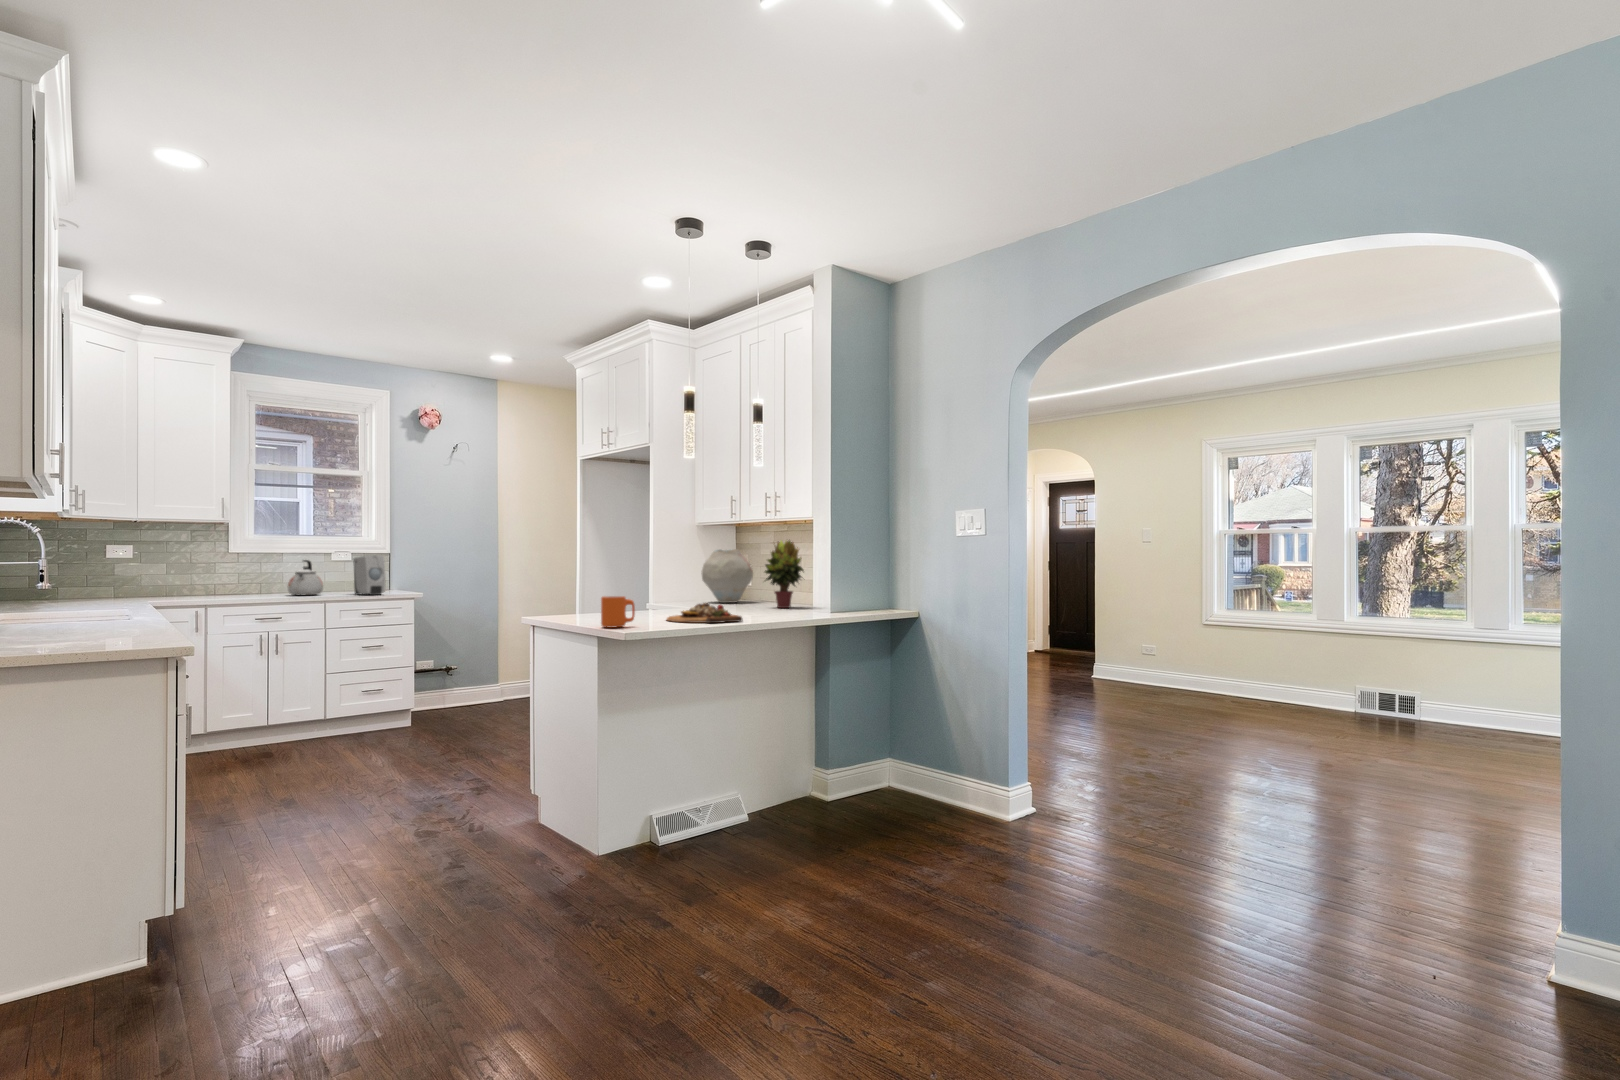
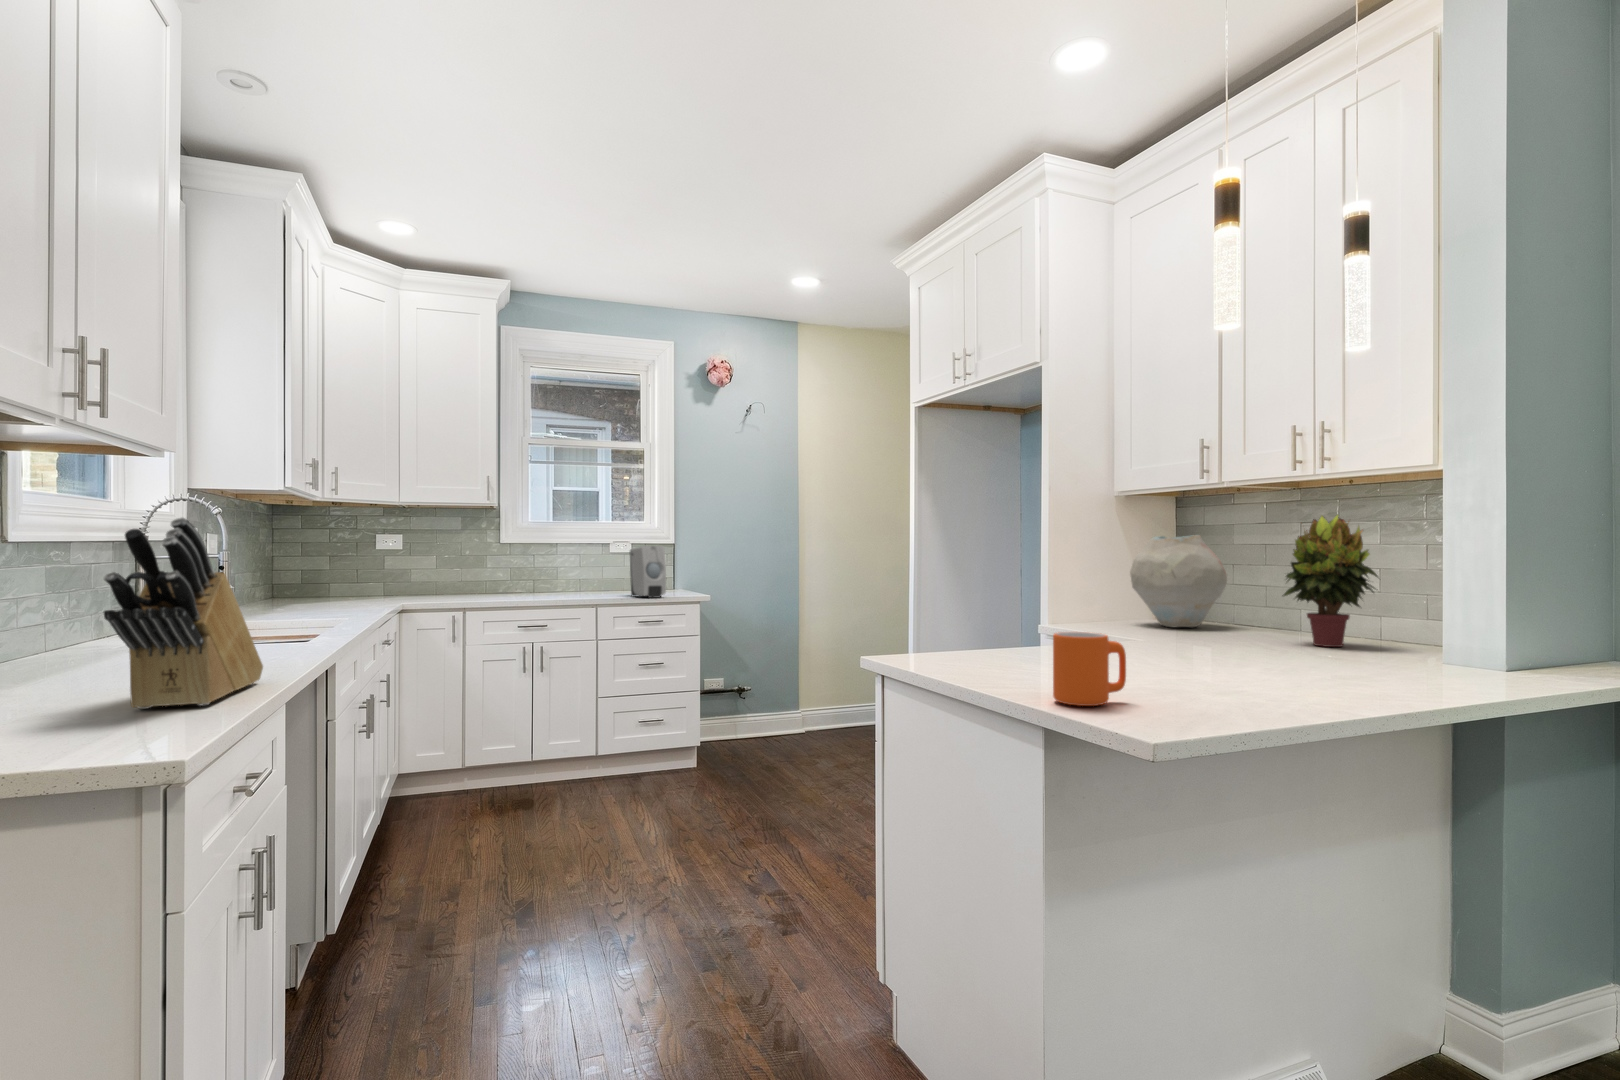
knife block: none [97,544,150,644] -> present [104,517,263,709]
kettle: present [288,560,323,596] -> none [557,552,596,596]
cutting board: present [667,603,743,623] -> none [1156,644,1360,699]

